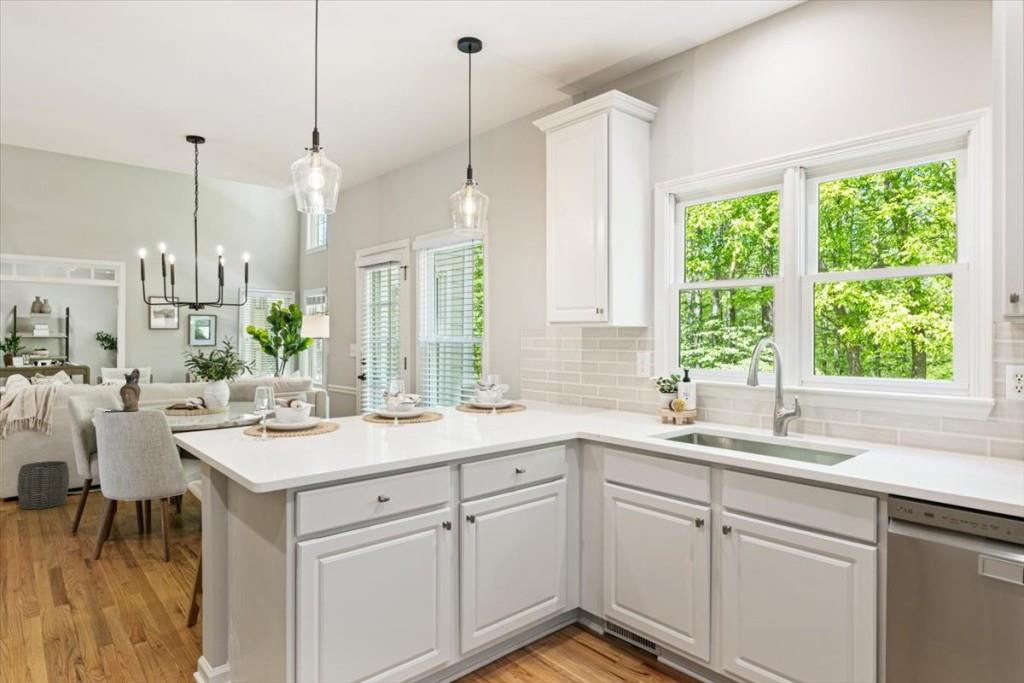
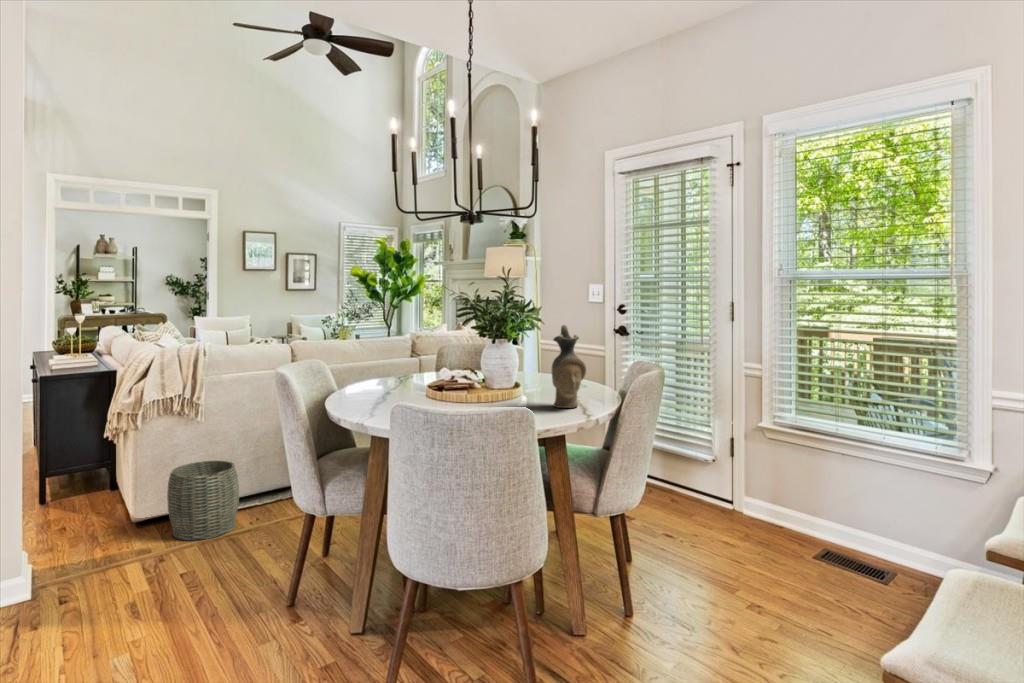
ceramic pitcher: present [120,369,141,411] -> present [552,325,586,408]

